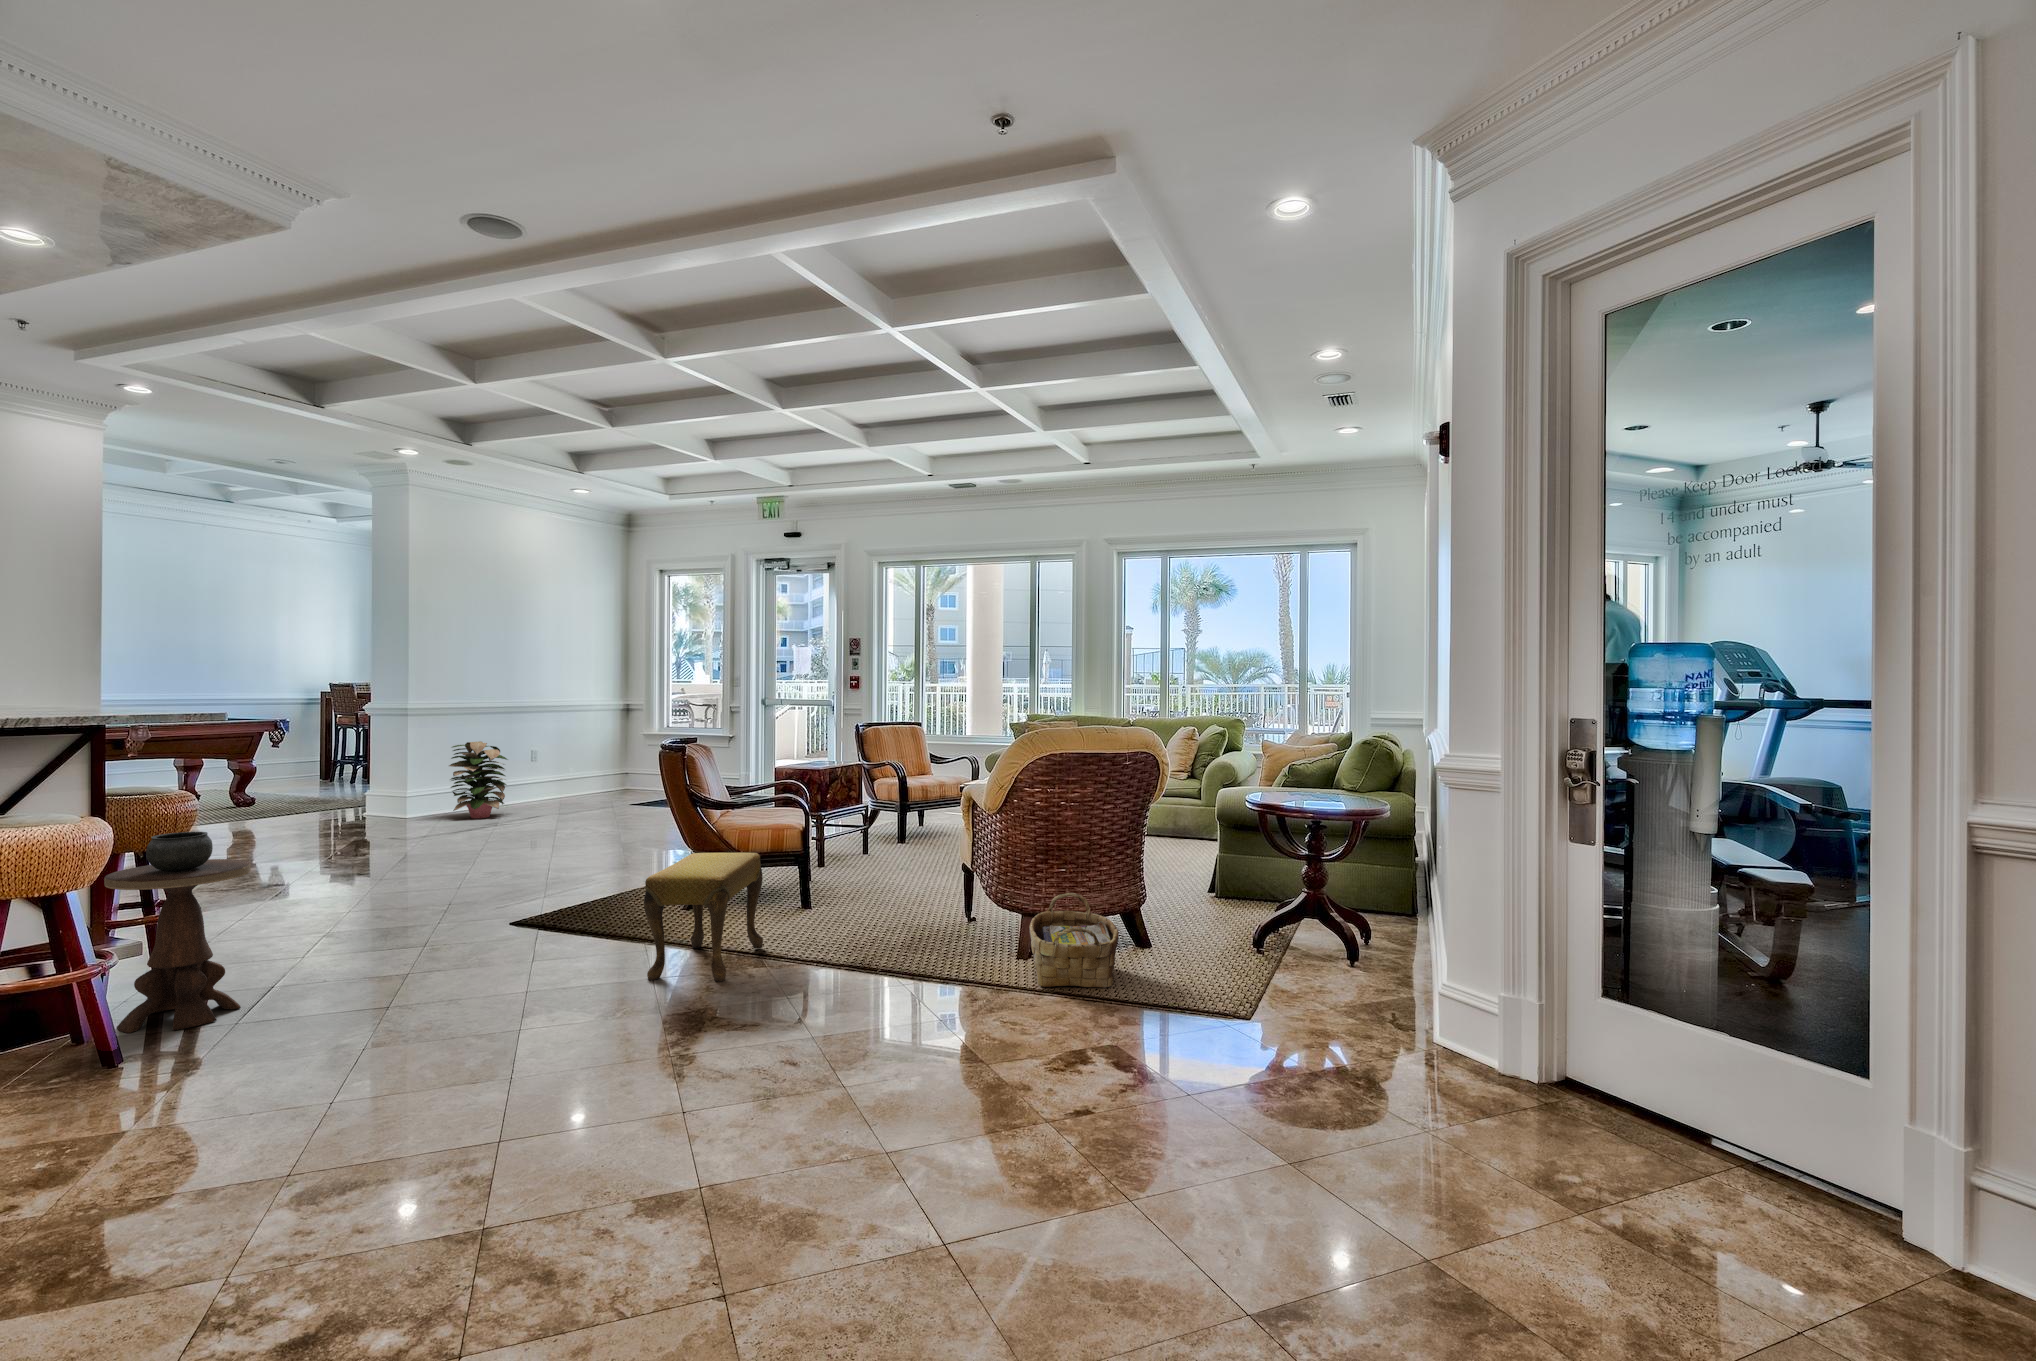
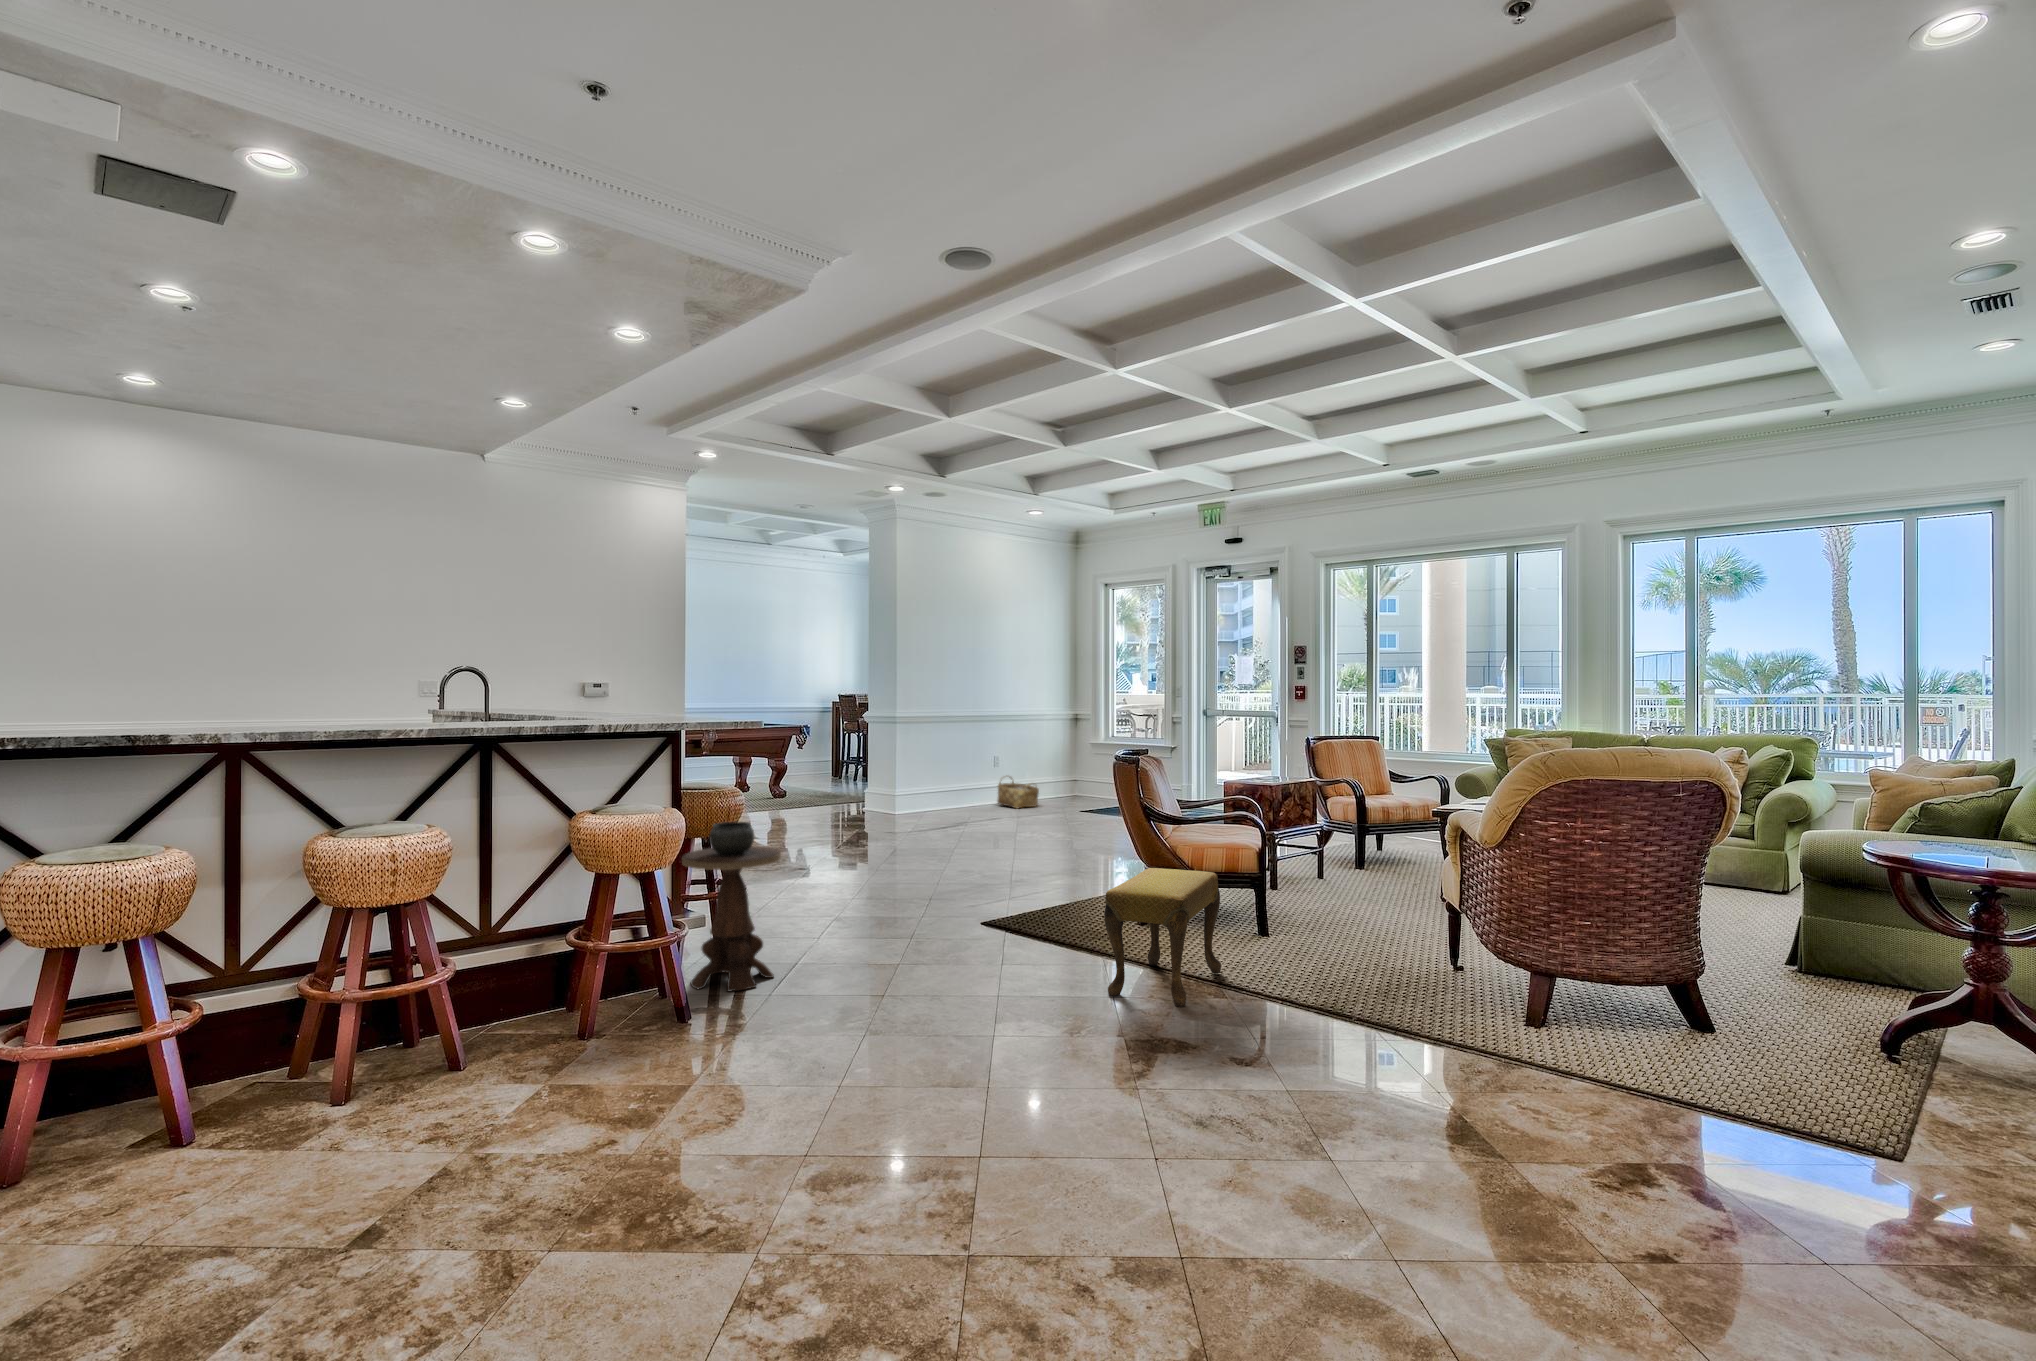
decorative plant: present [449,741,508,818] -> none [928,746,976,816]
woven basket: present [1029,893,1119,988] -> present [997,781,1039,808]

